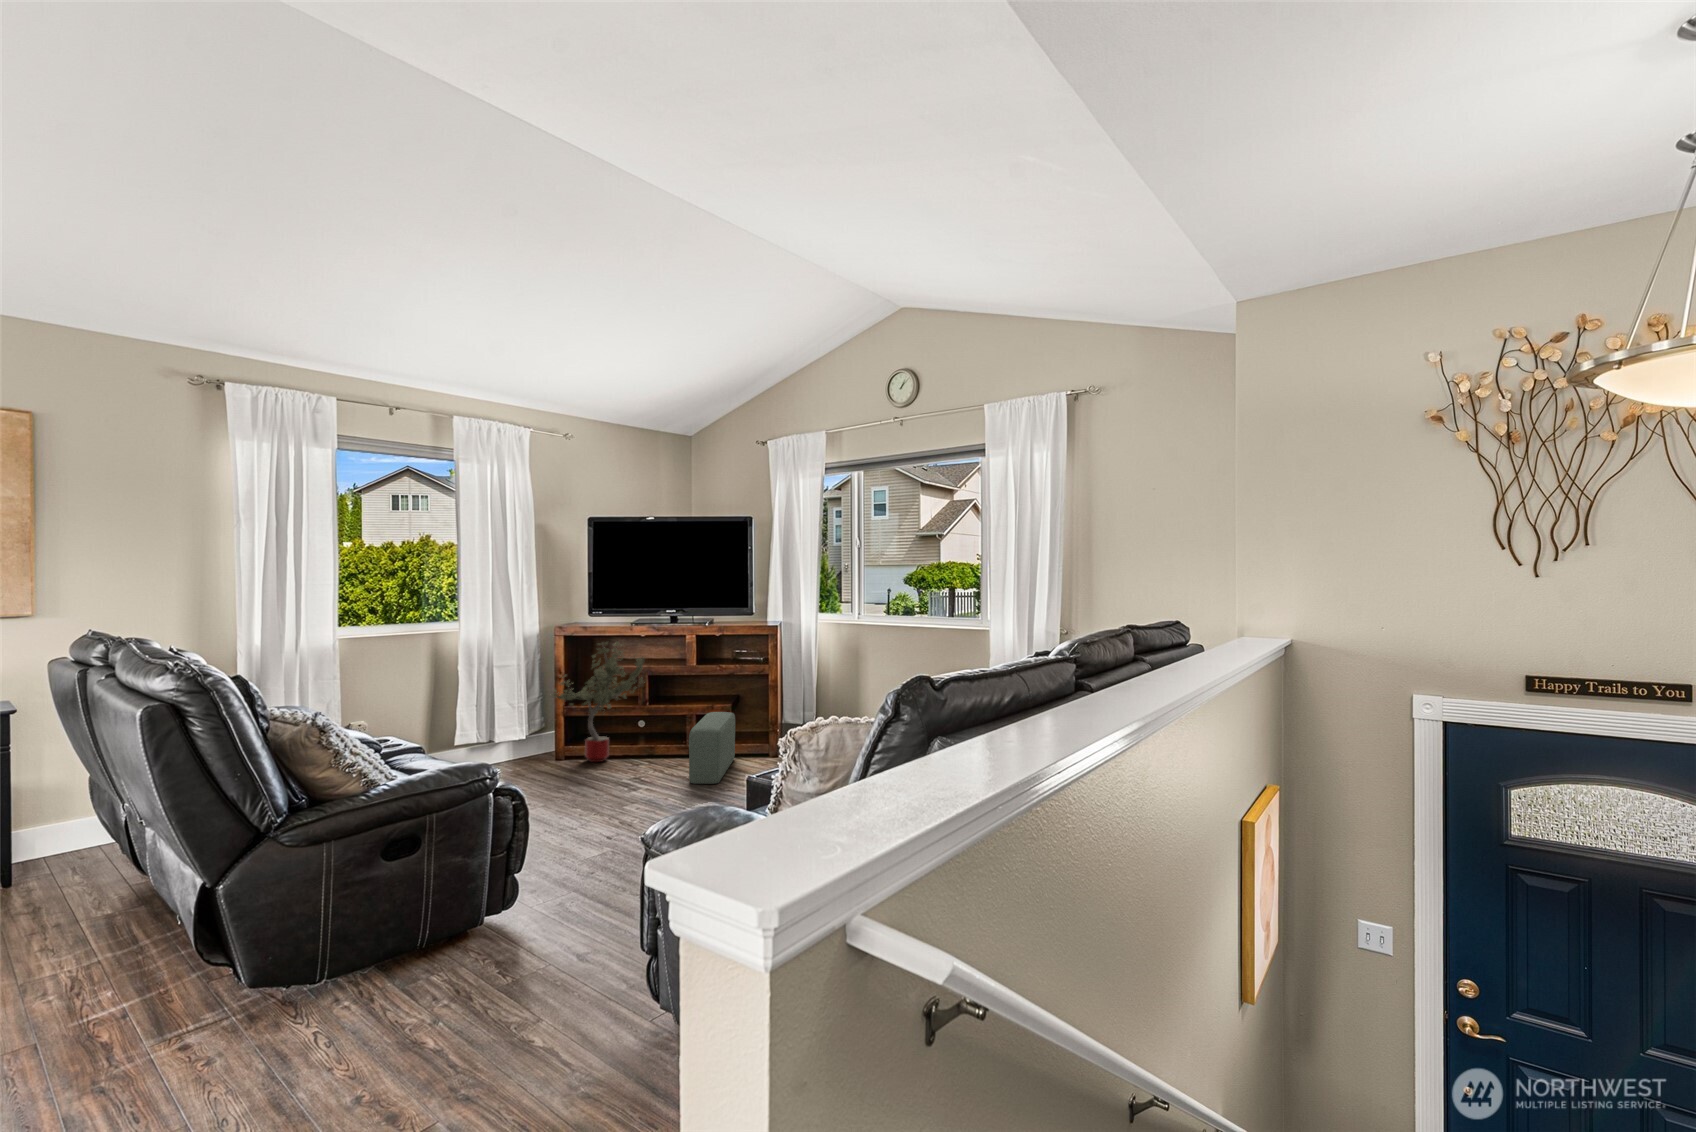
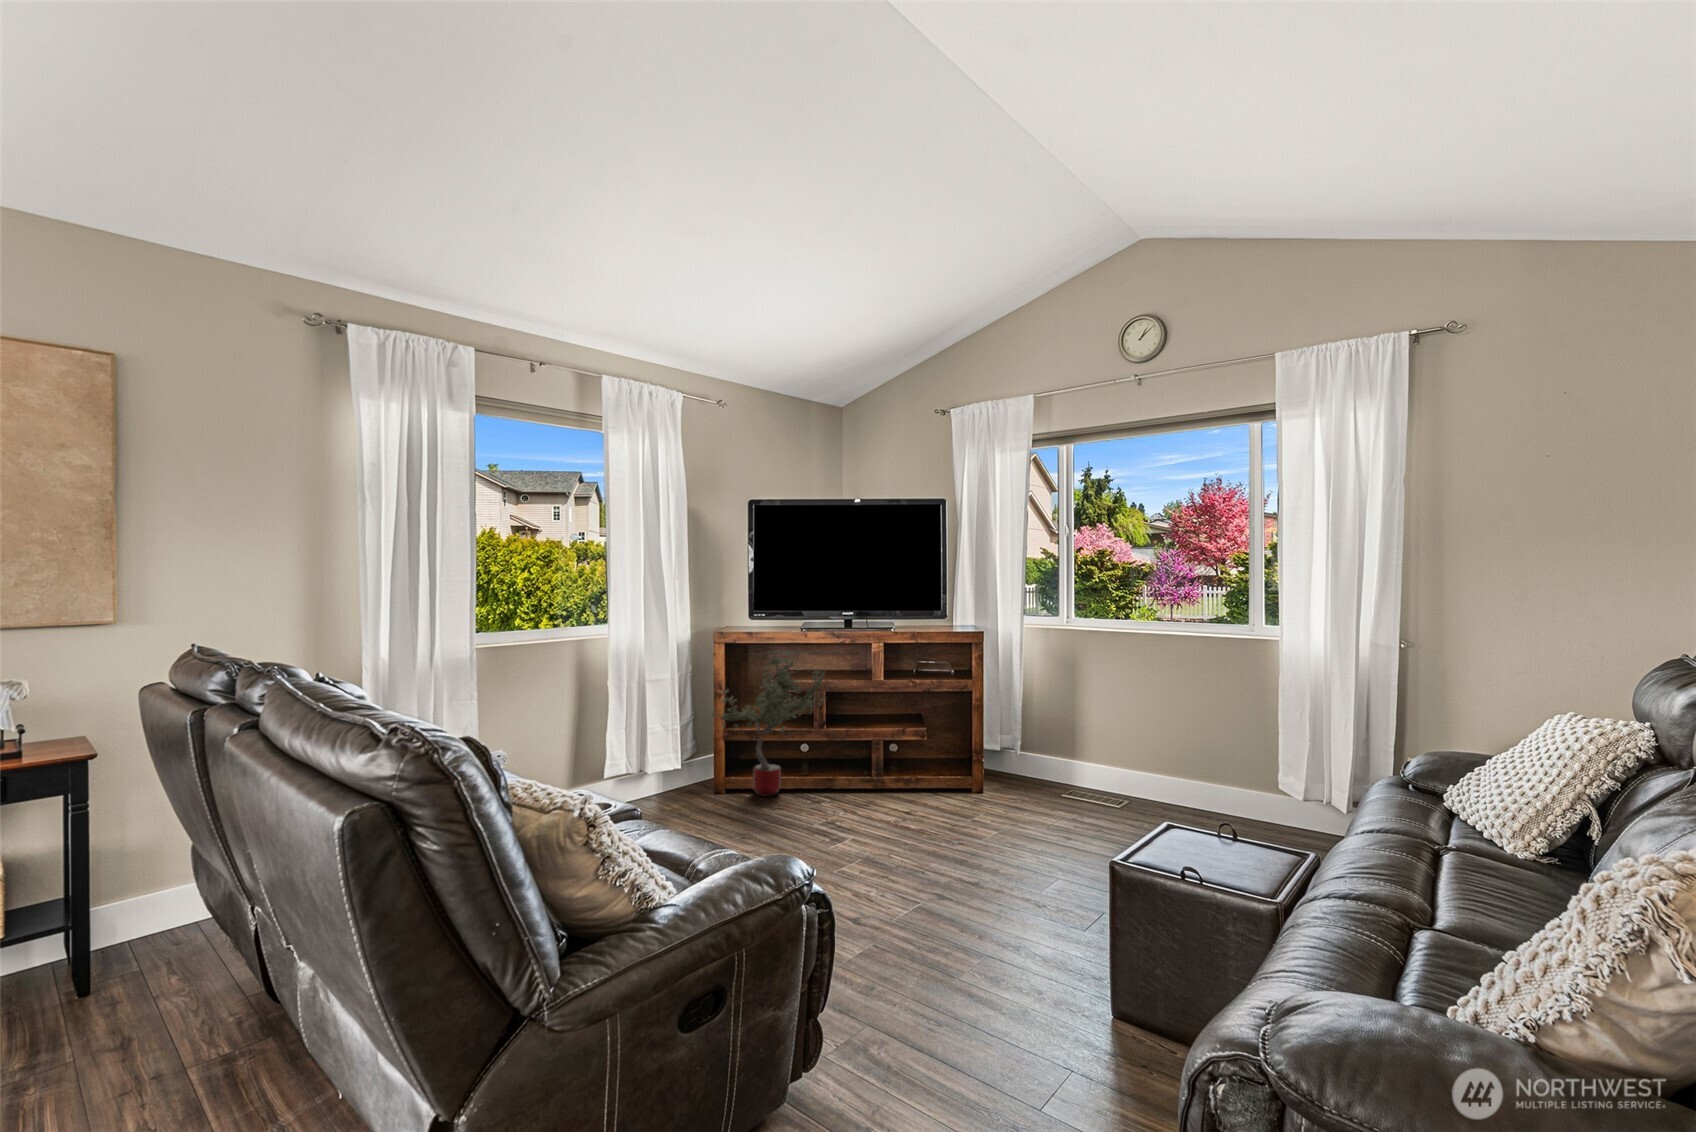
pouf: present [689,712,735,784] -> none [898,736,939,830]

